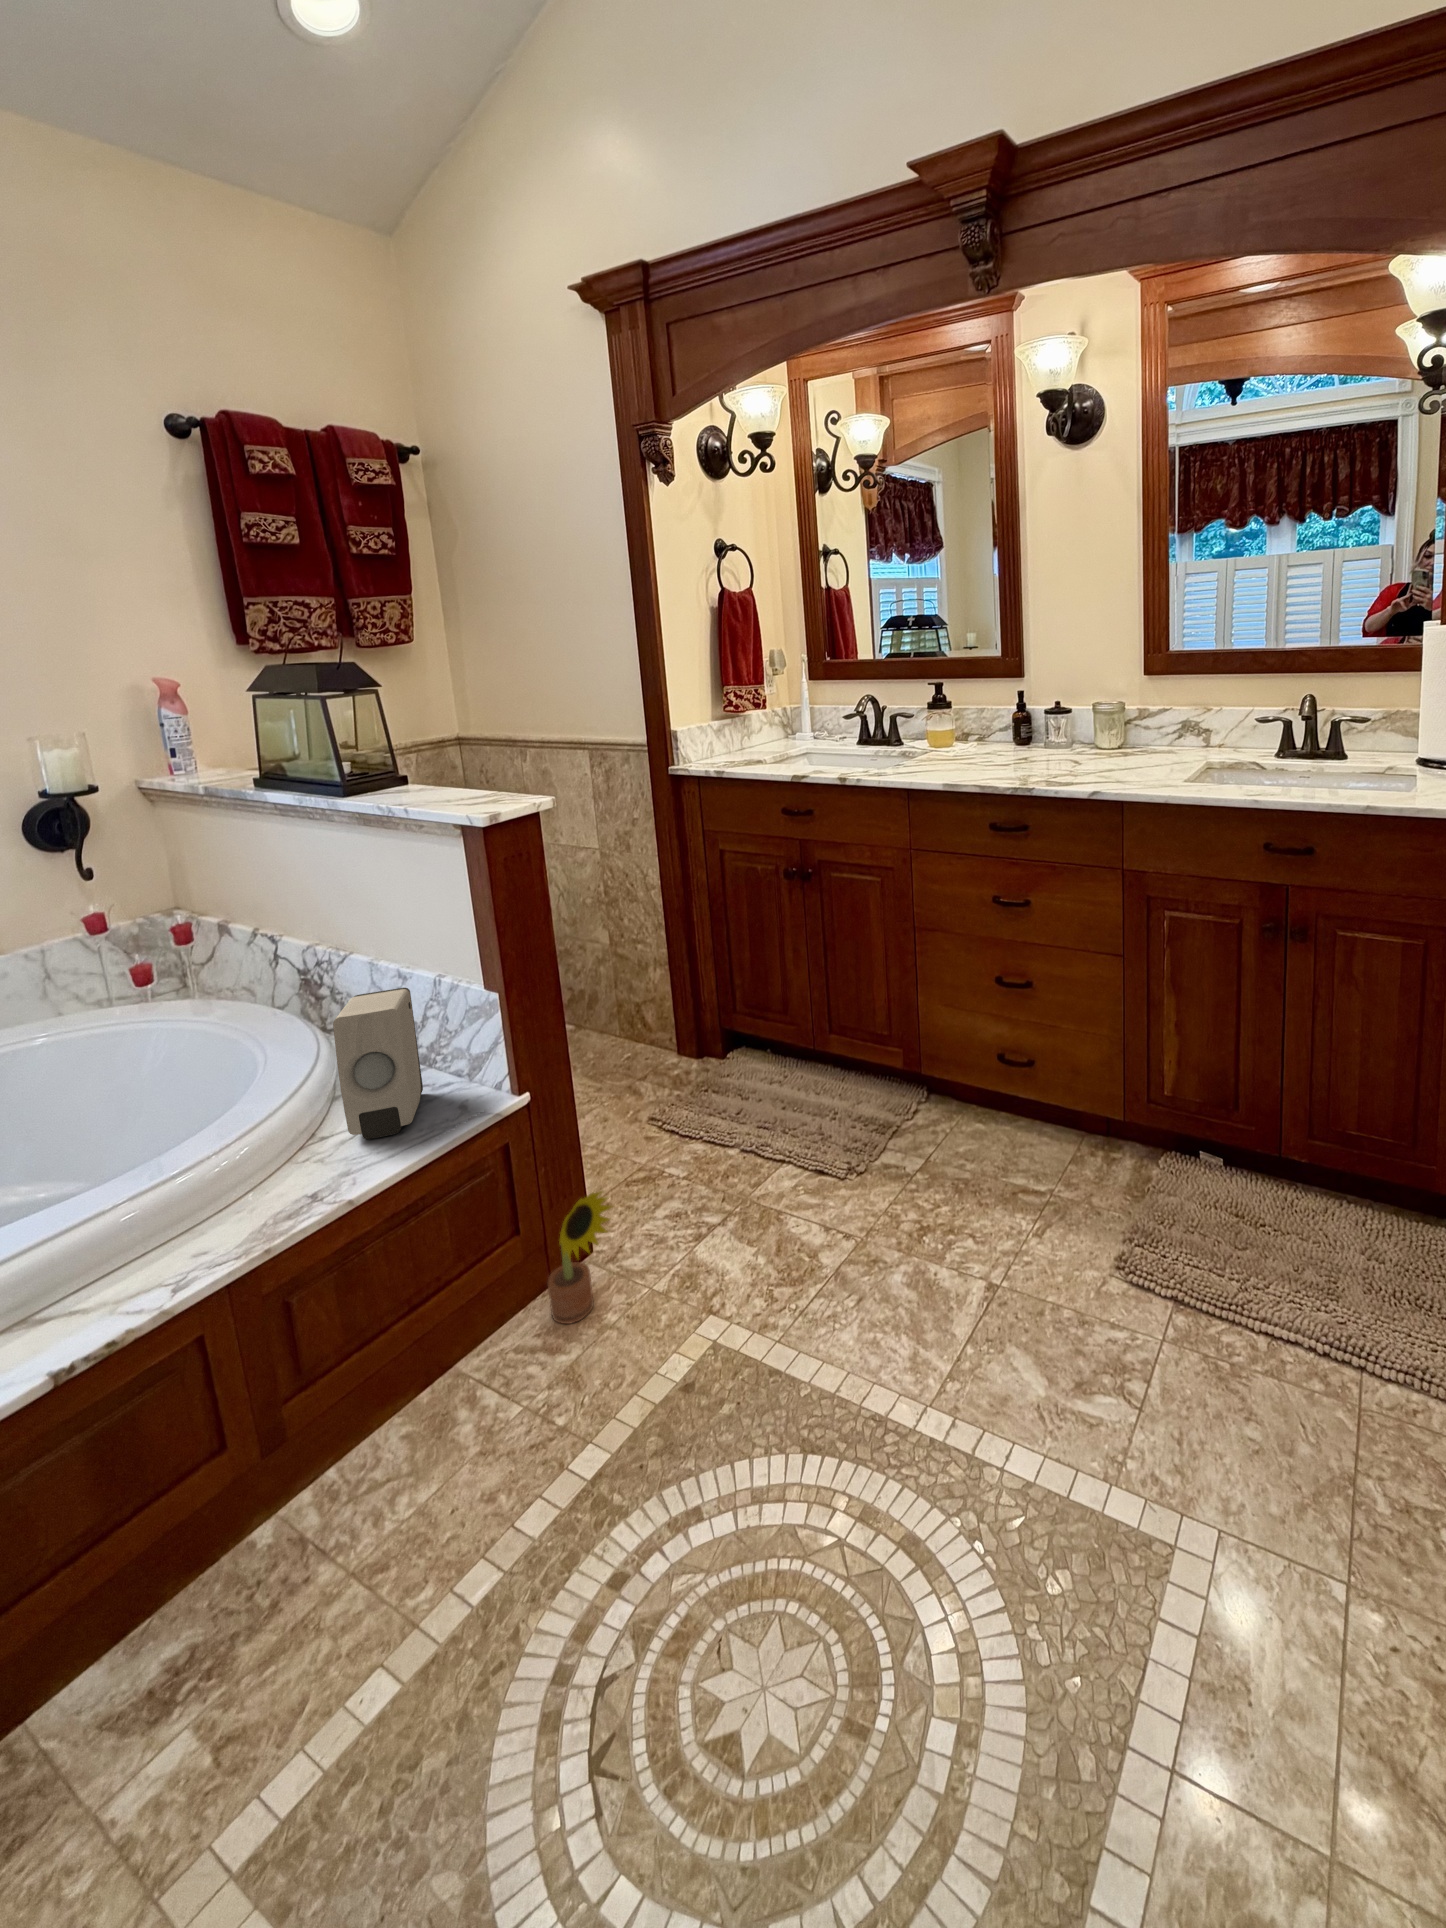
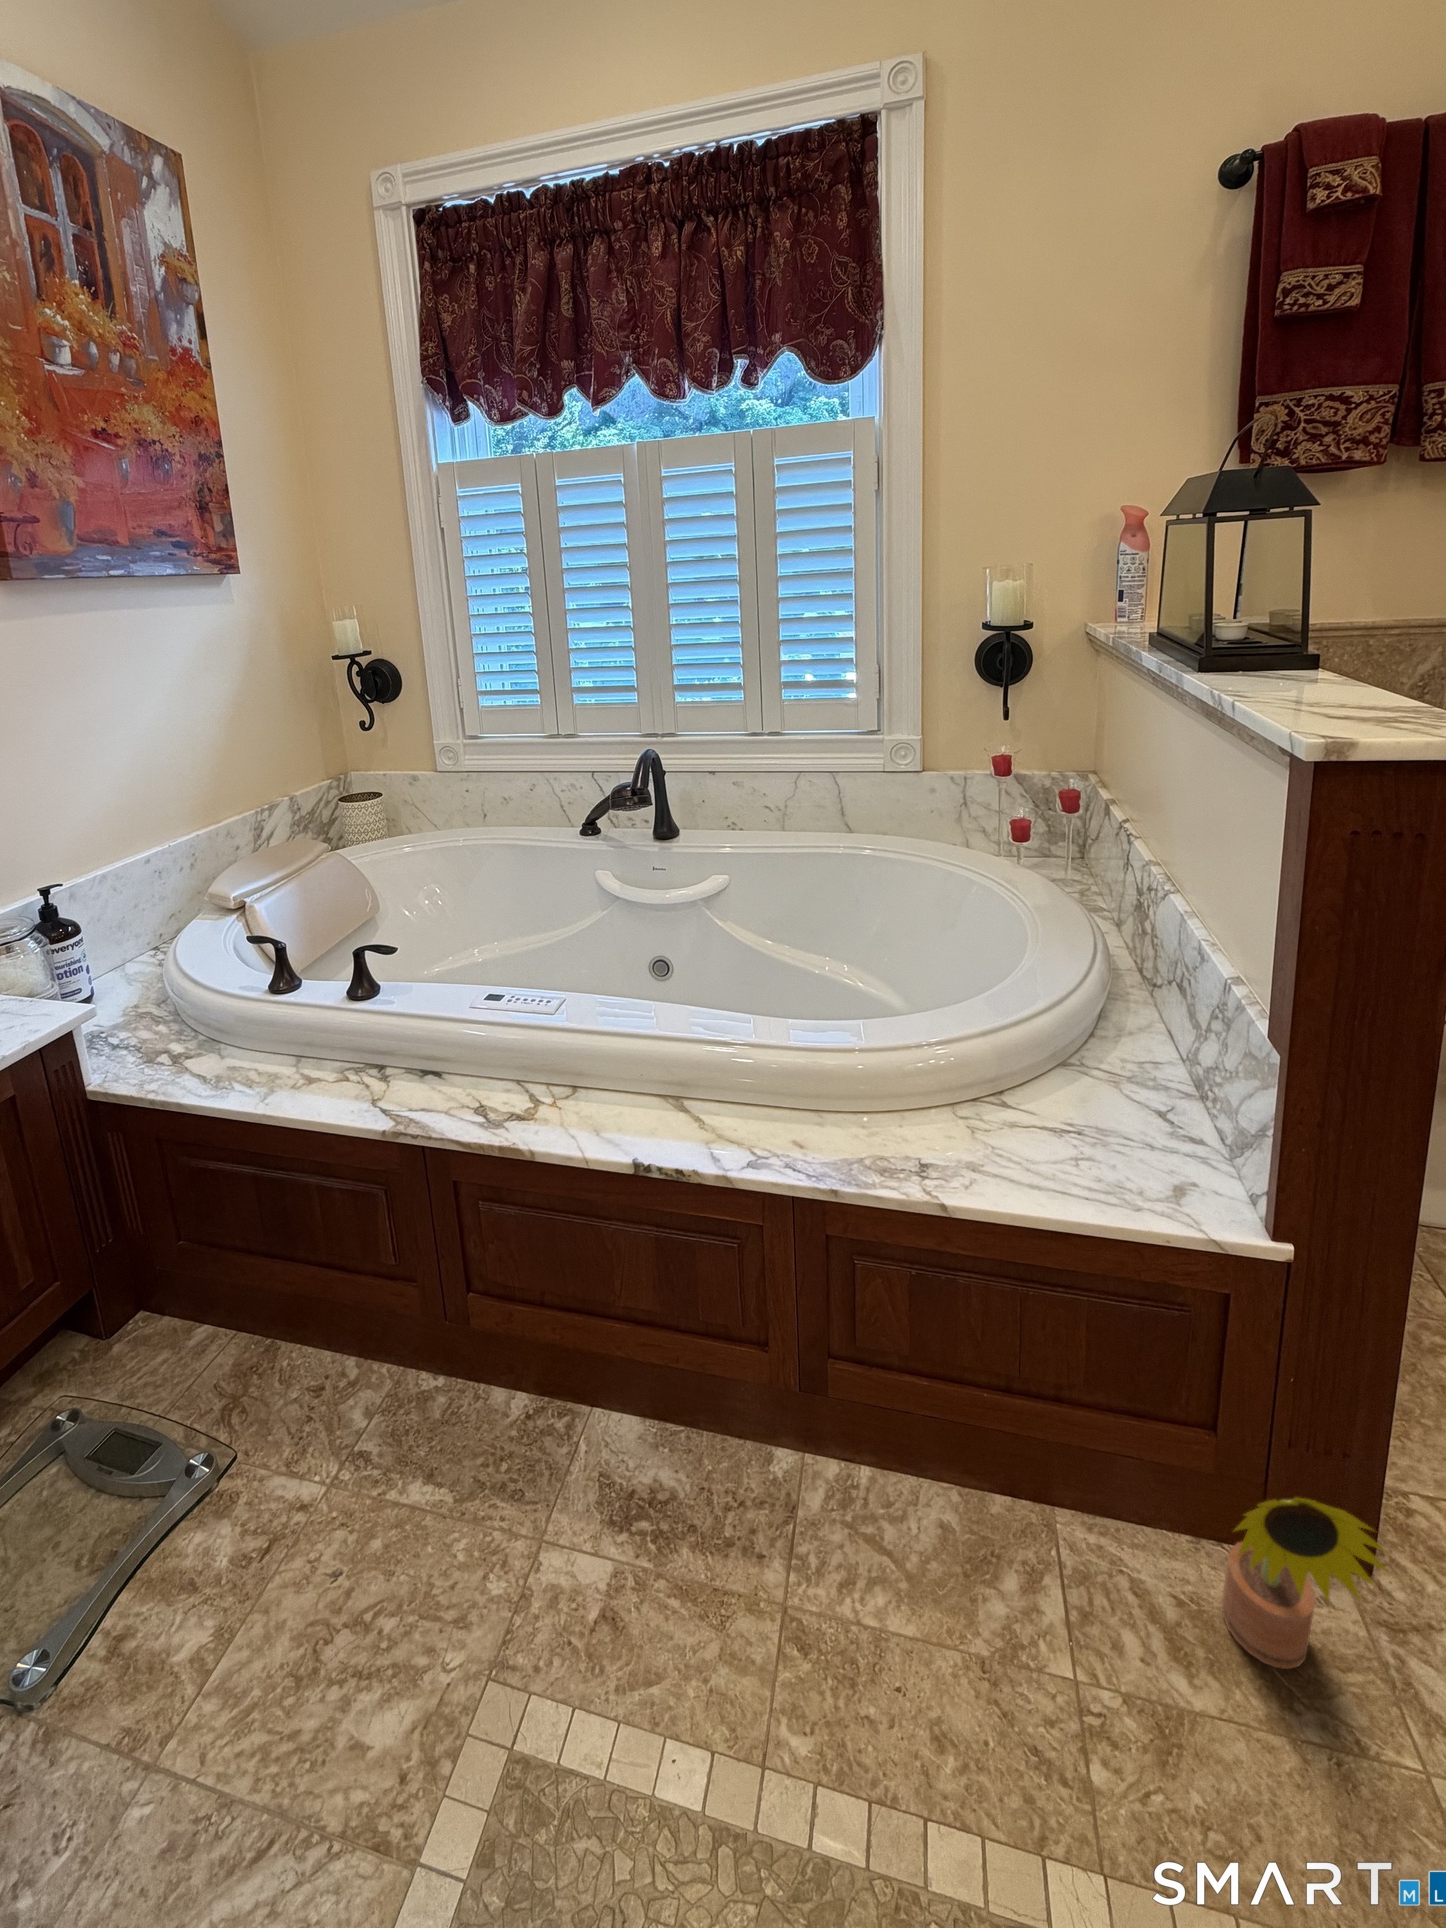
soap dispenser: present [333,988,423,1139] -> none [1016,954,1175,1166]

